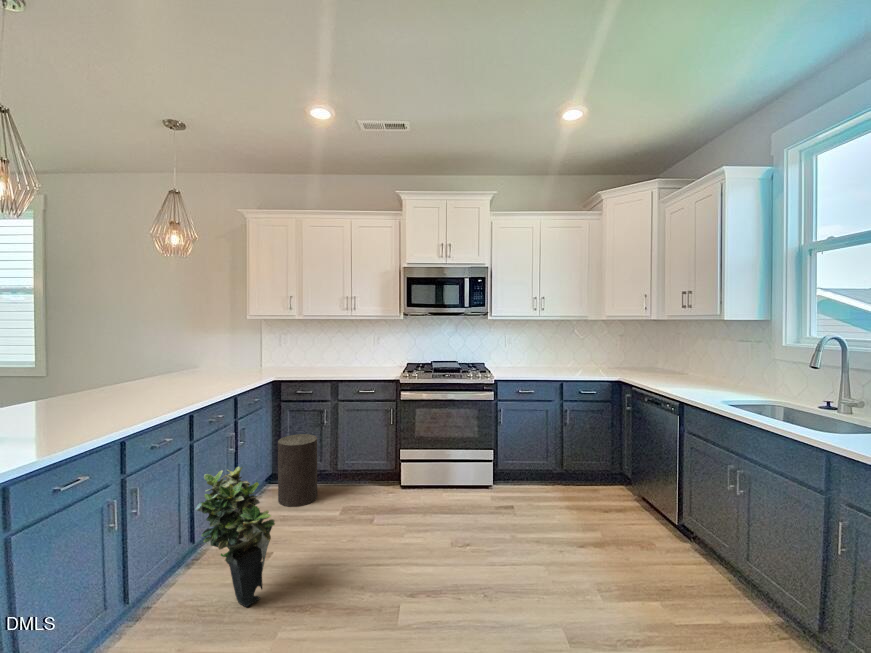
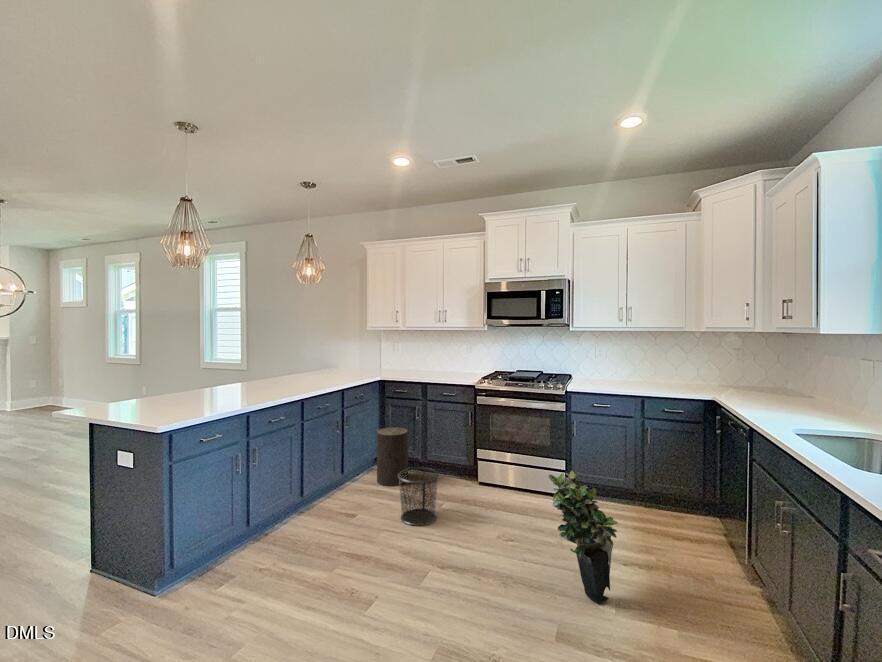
potted plant: present [195,467,275,607] -> present [548,471,618,604]
waste bin: none [329,479,379,551] -> present [398,467,439,526]

